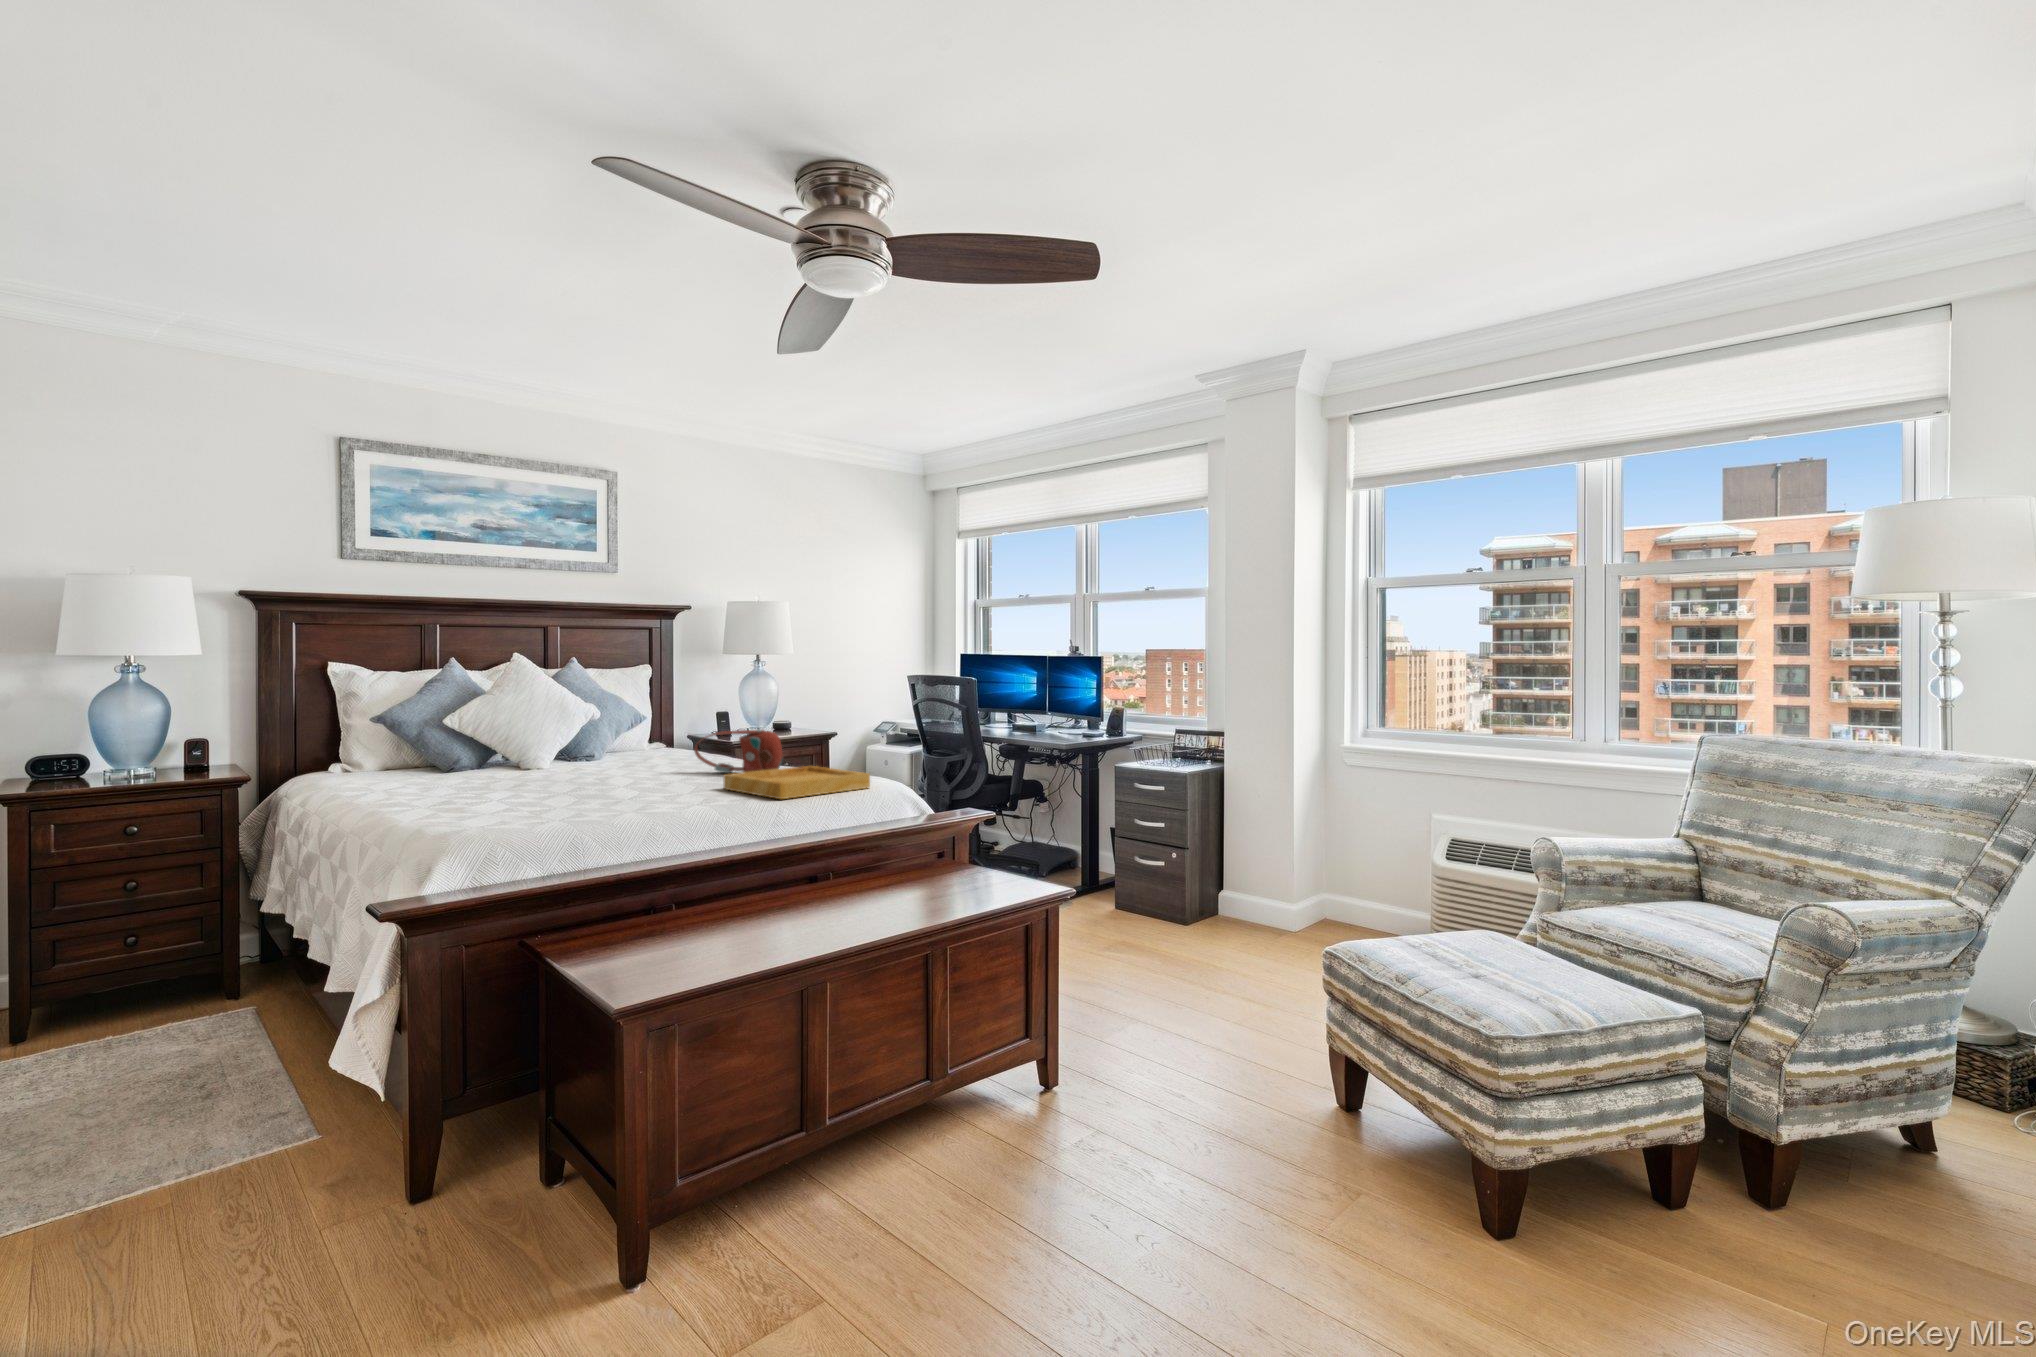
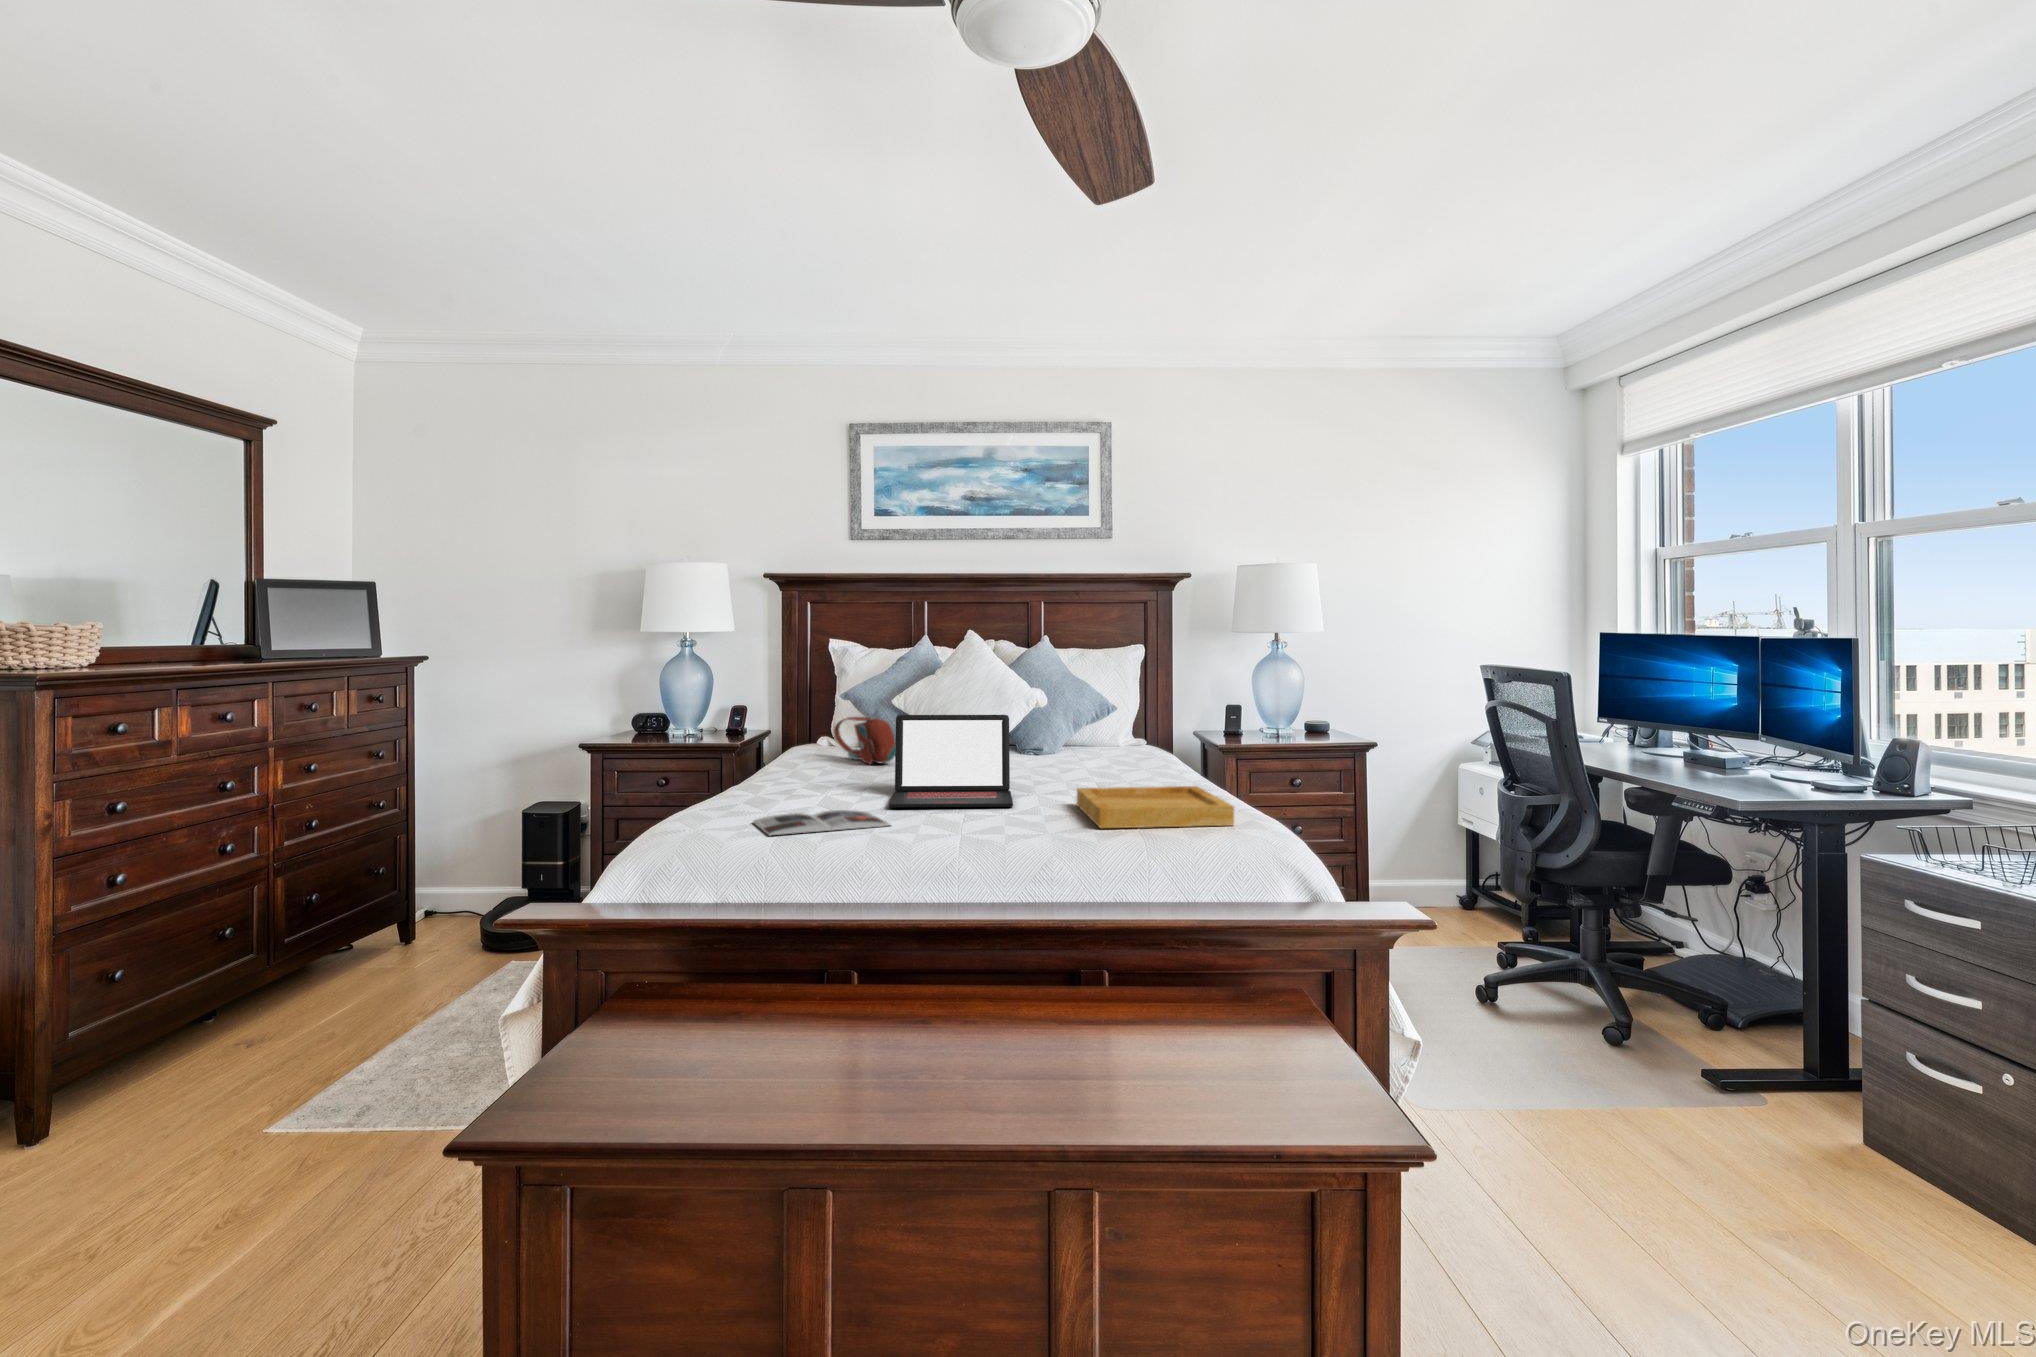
laptop: none [532,719,673,806] -> present [889,715,1013,808]
handbag: present [694,729,783,773] -> present [834,717,895,764]
magazine: none [441,811,595,837] -> present [753,810,890,835]

